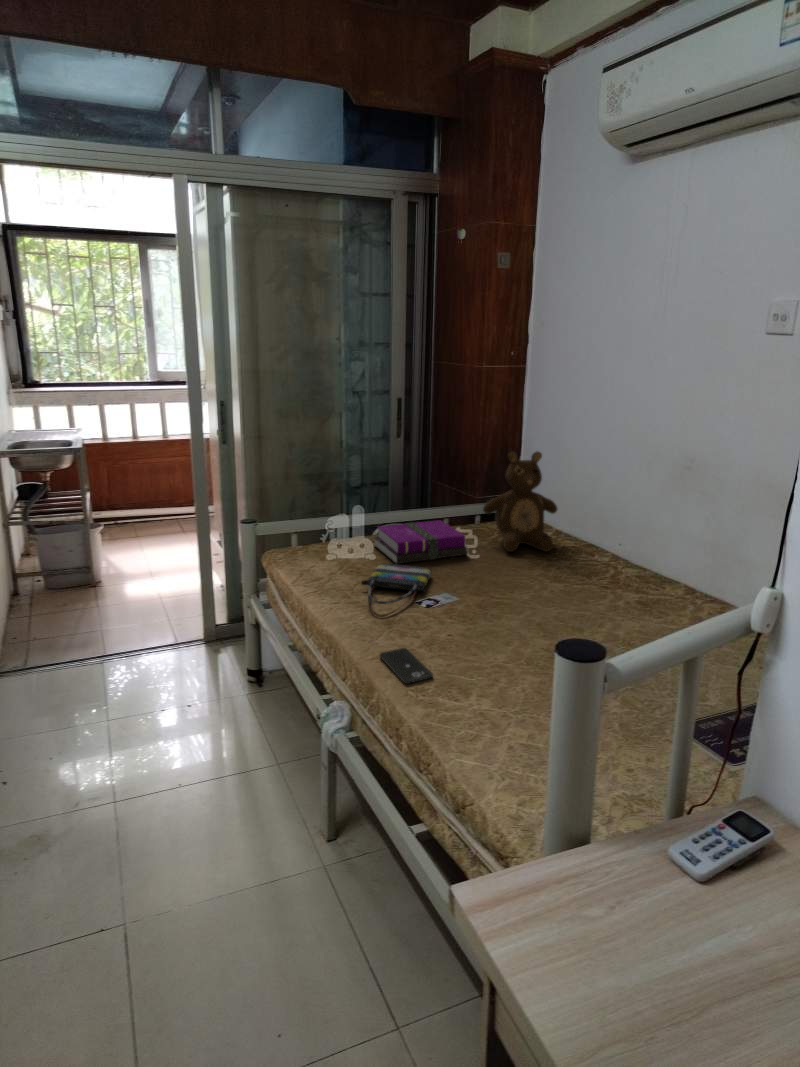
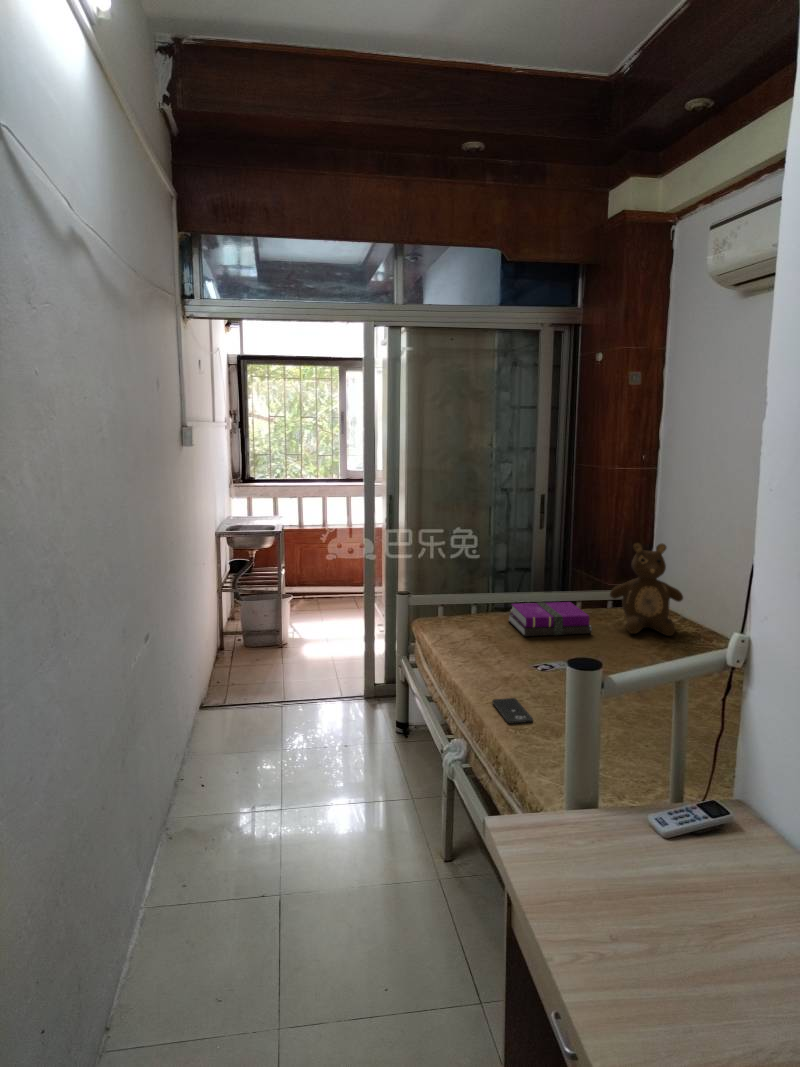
tote bag: present [361,563,431,617] -> none [489,634,553,675]

